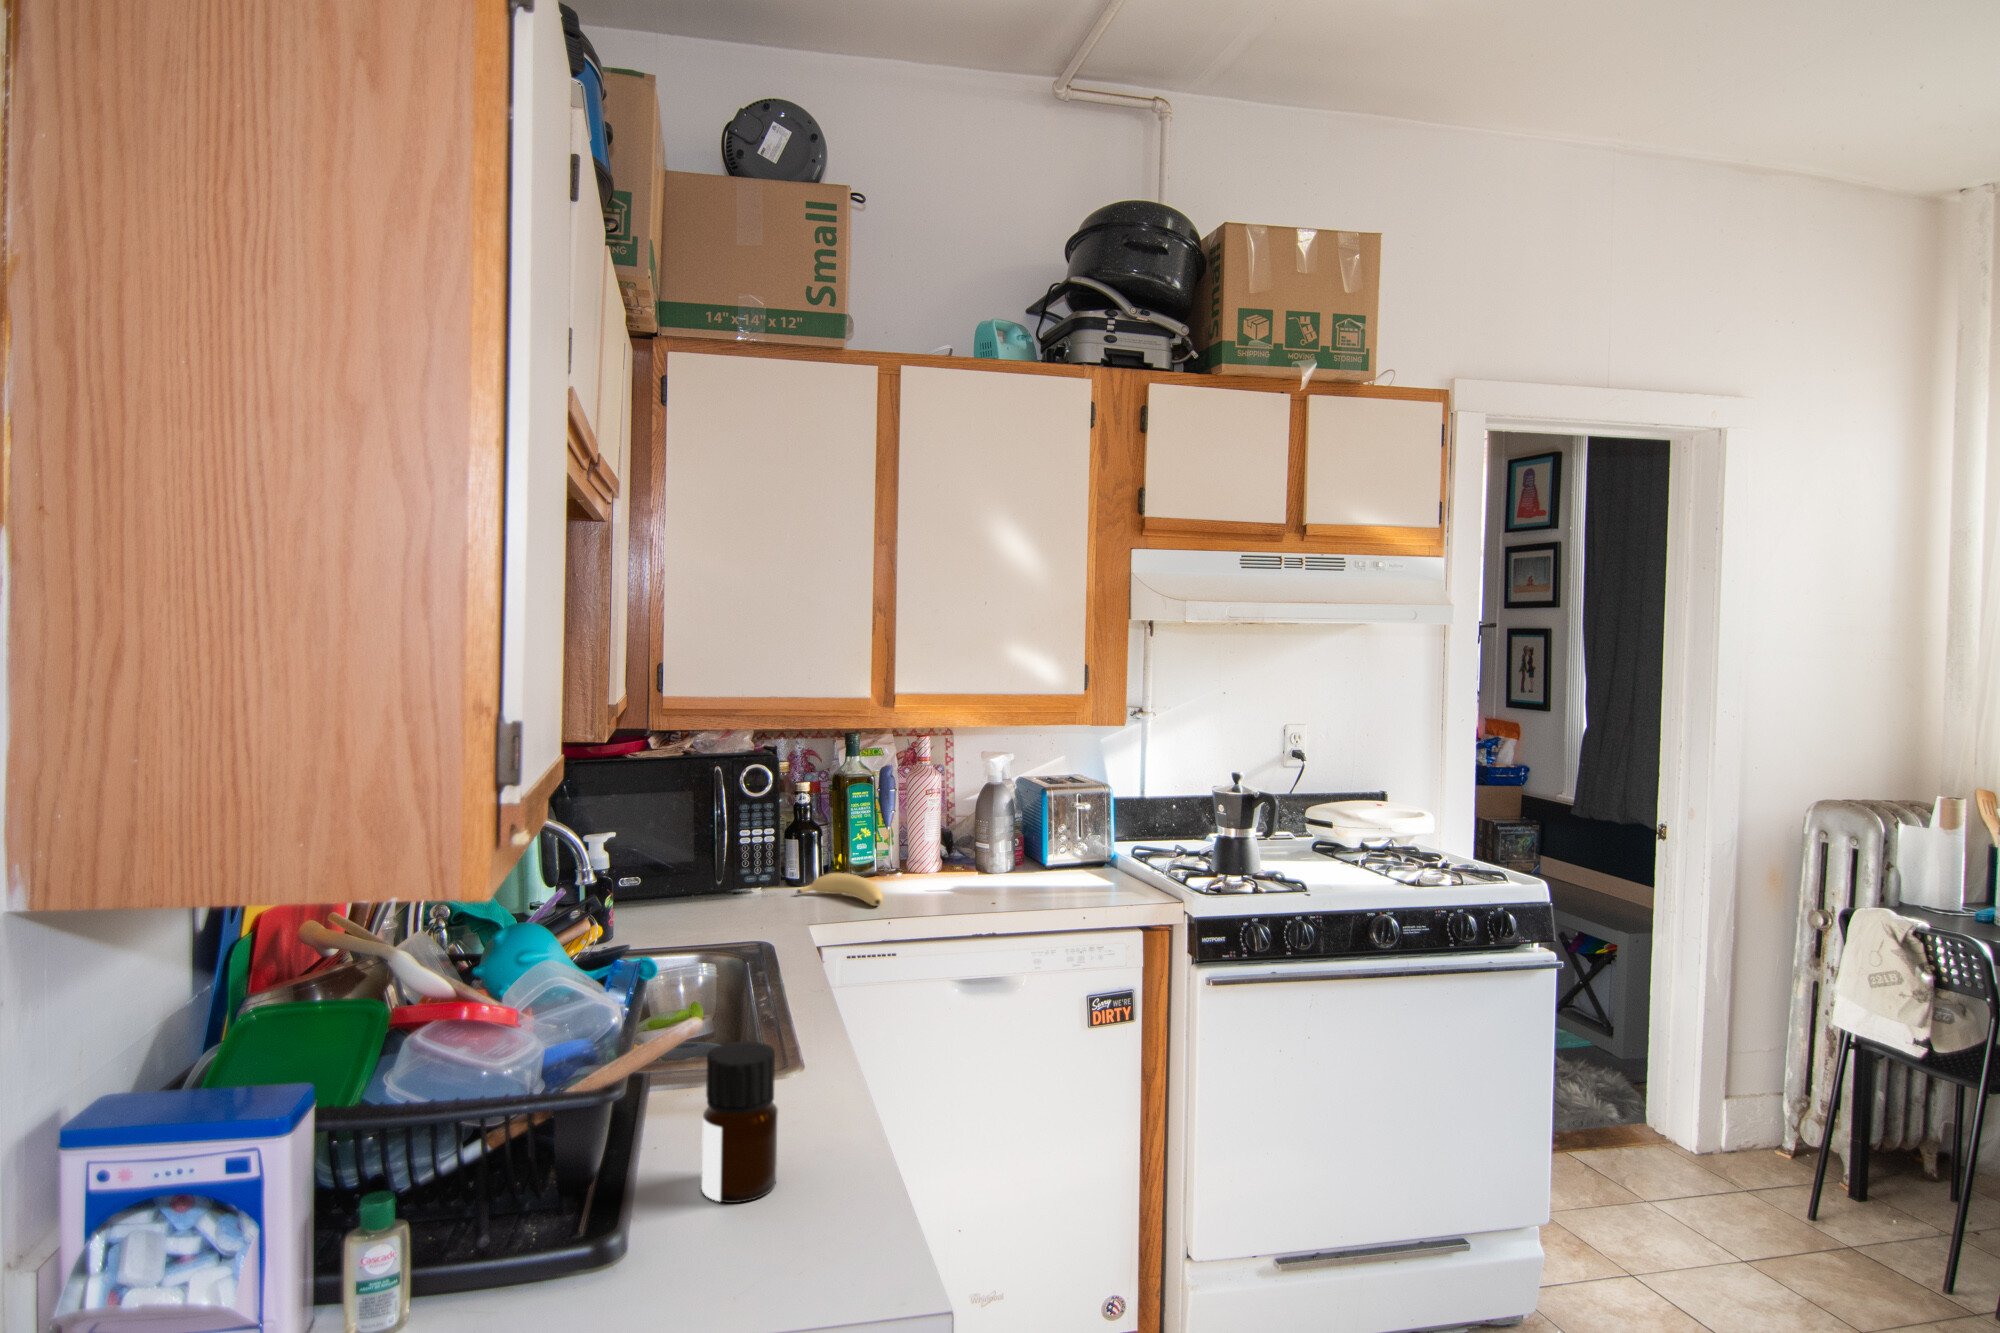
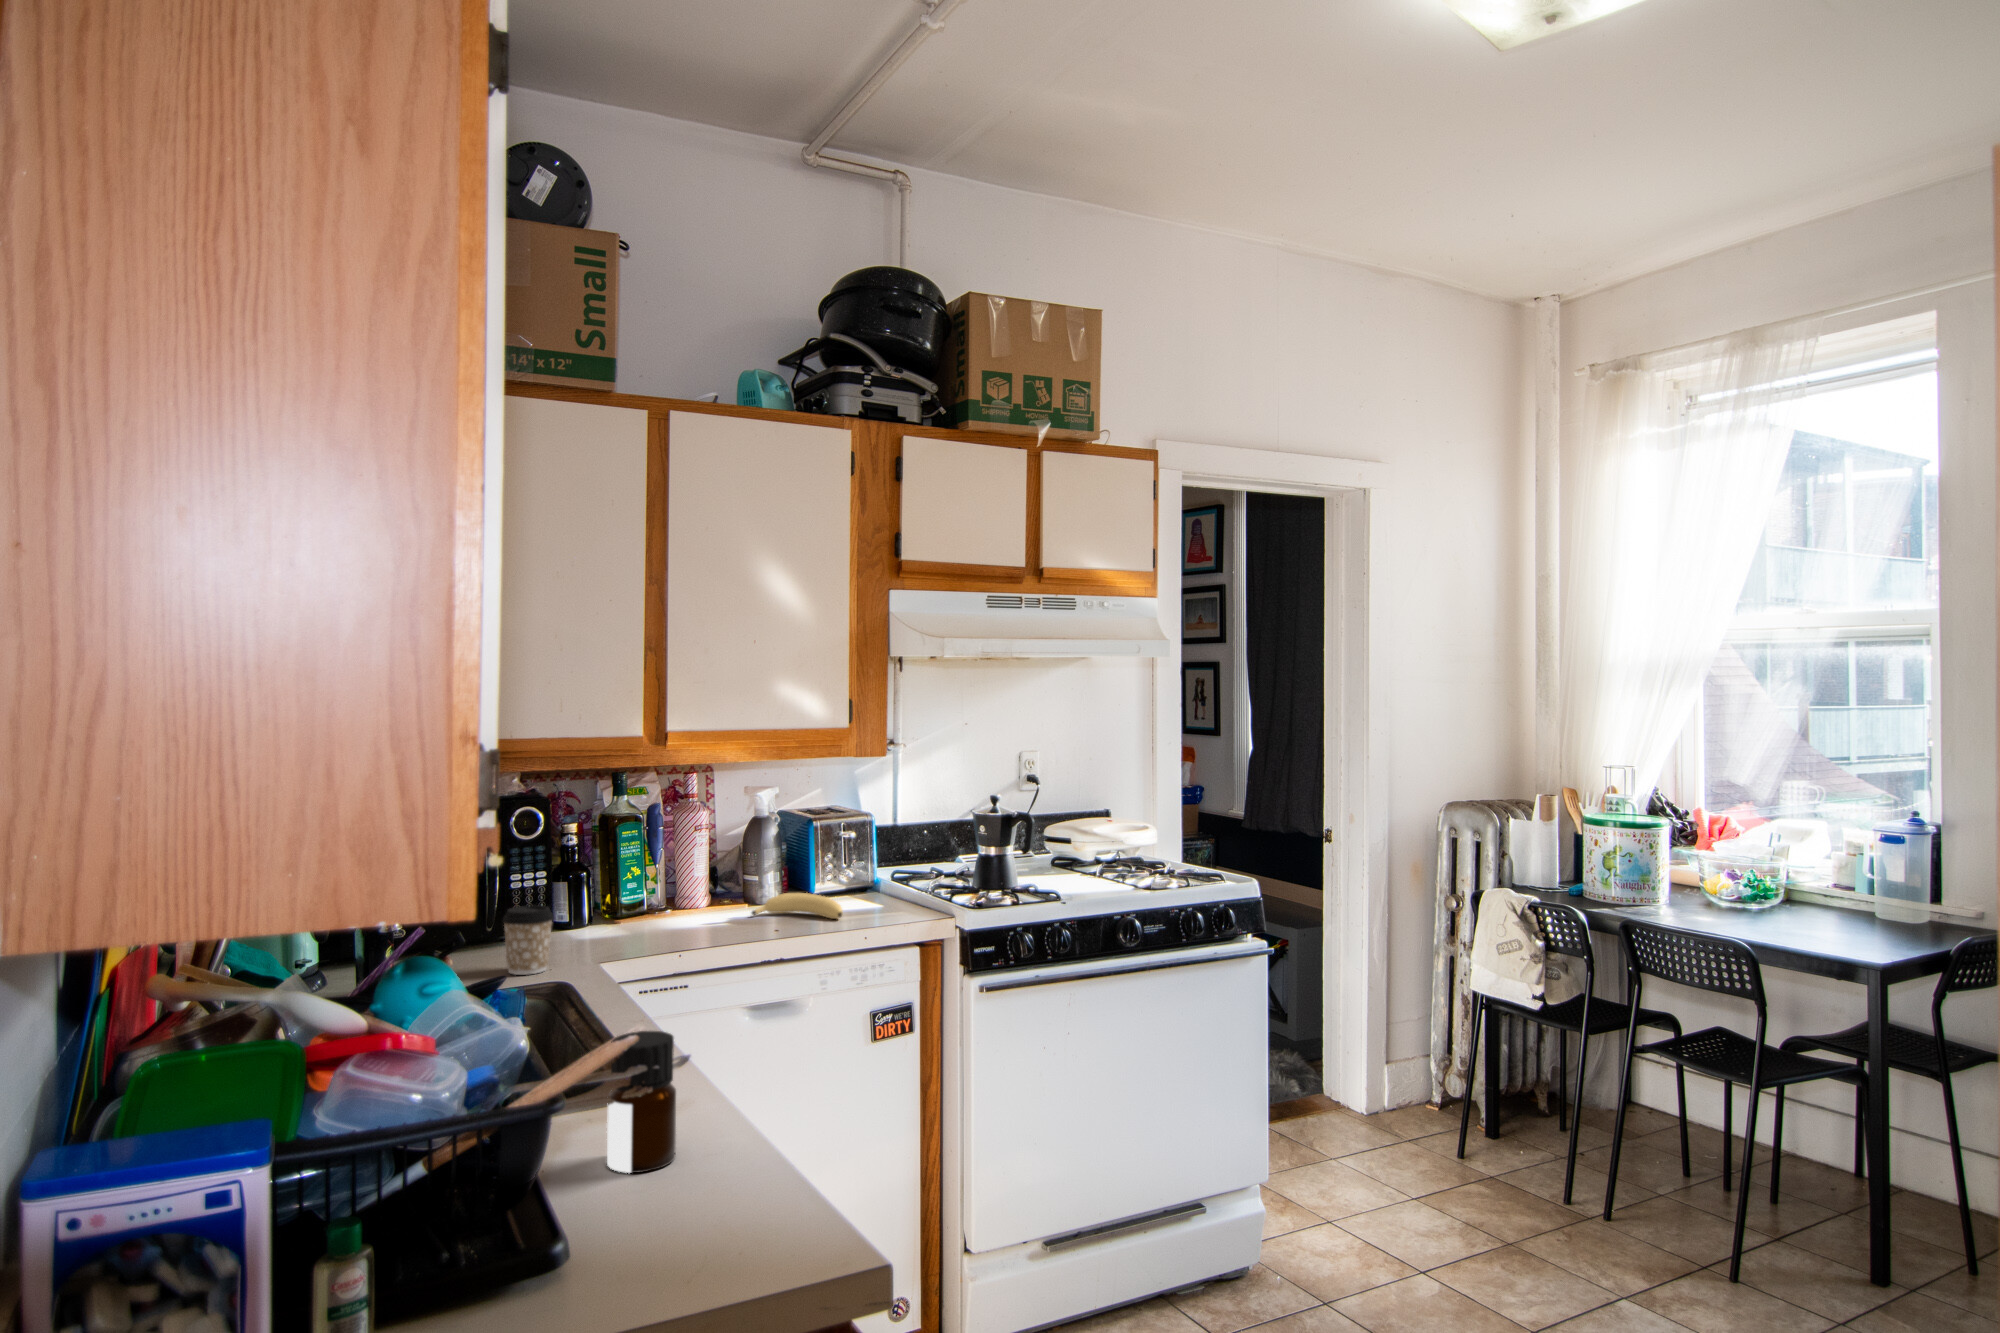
coffee cup: none [720,864,768,933] -> present [503,905,553,975]
banana: present [797,873,883,906] -> present [752,893,843,919]

